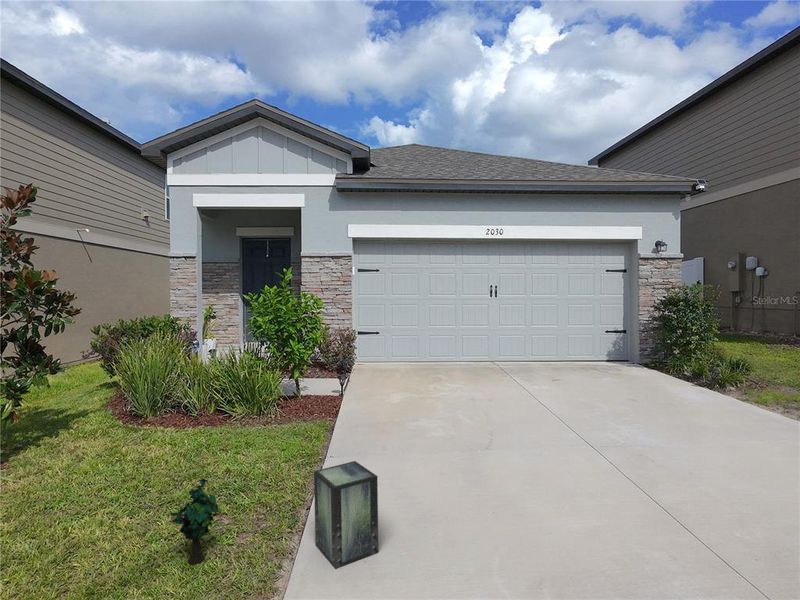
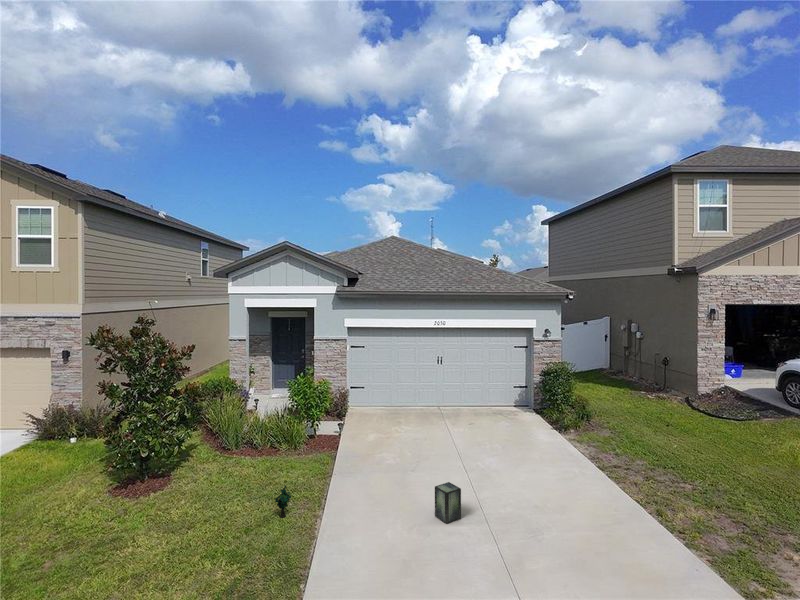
storage box: present [314,461,378,568] -> present [435,482,461,524]

